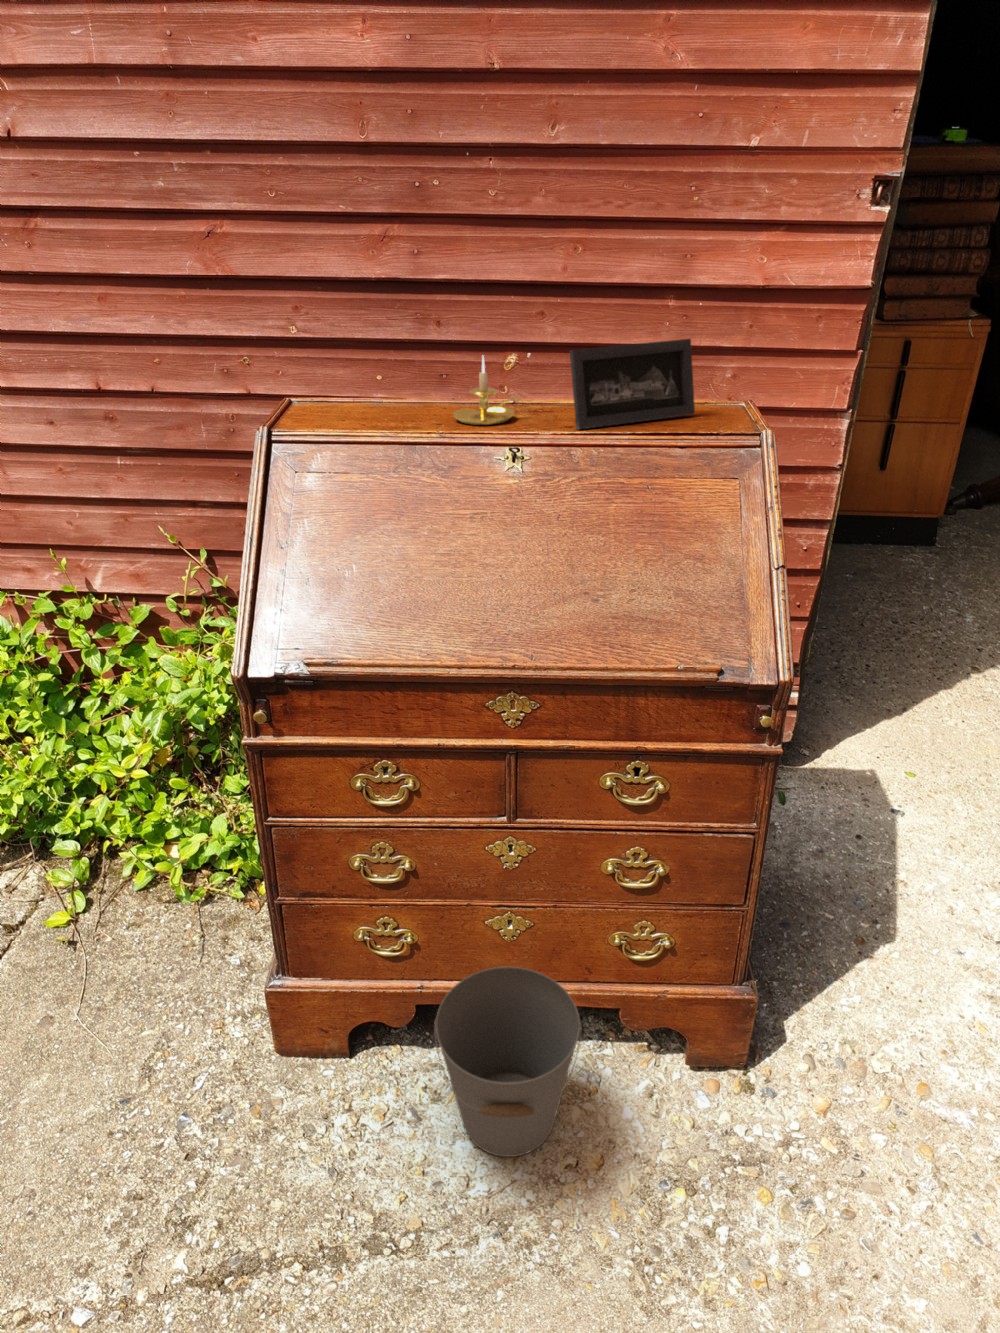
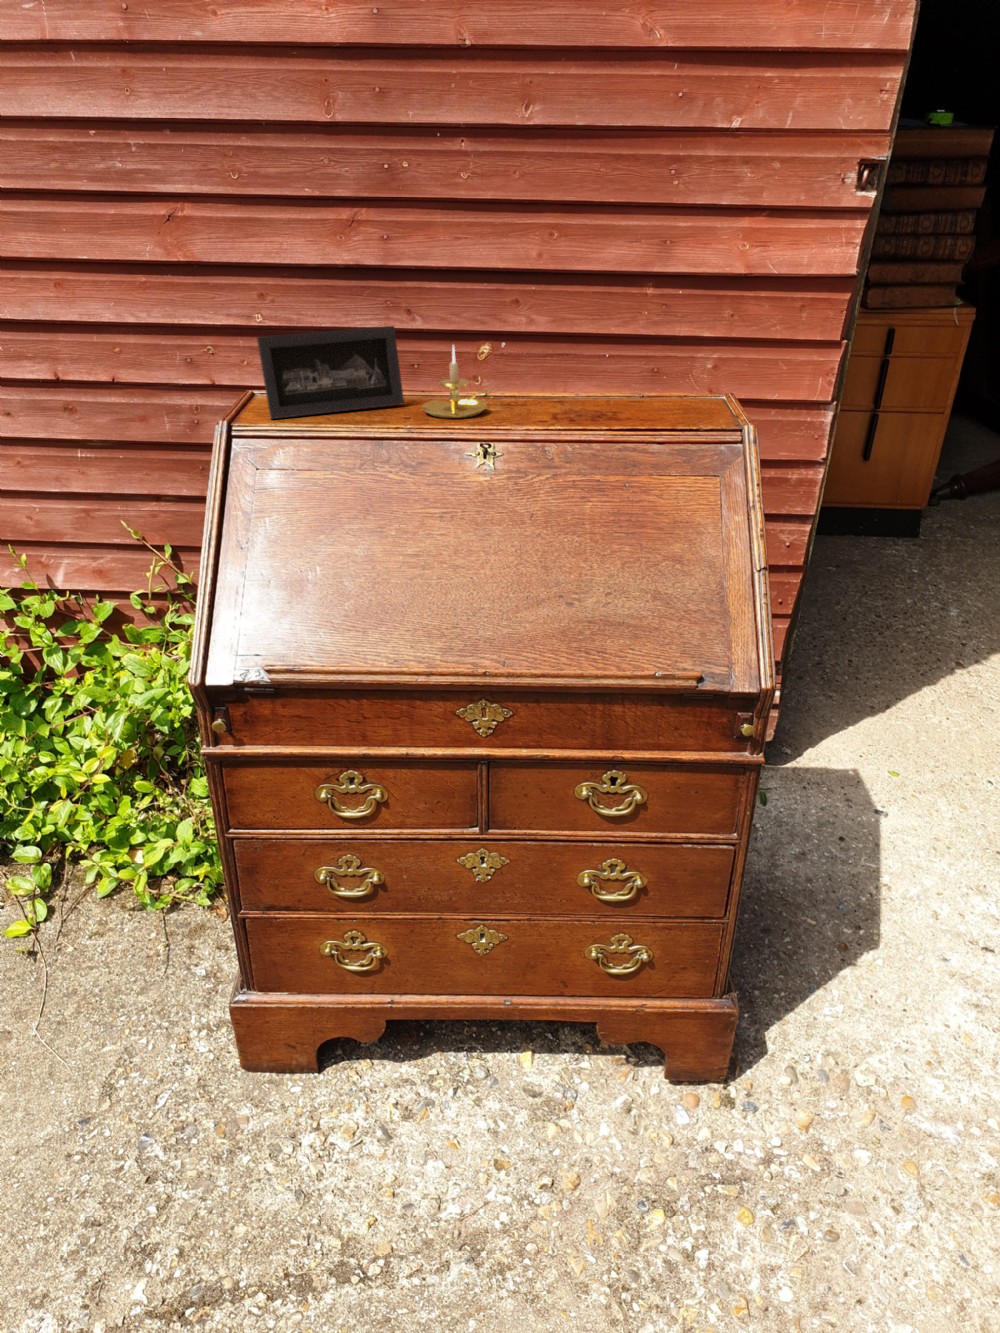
picture frame: present [570,339,695,430] -> present [257,326,404,419]
bucket: present [434,967,581,1157] -> none [404,980,556,1177]

